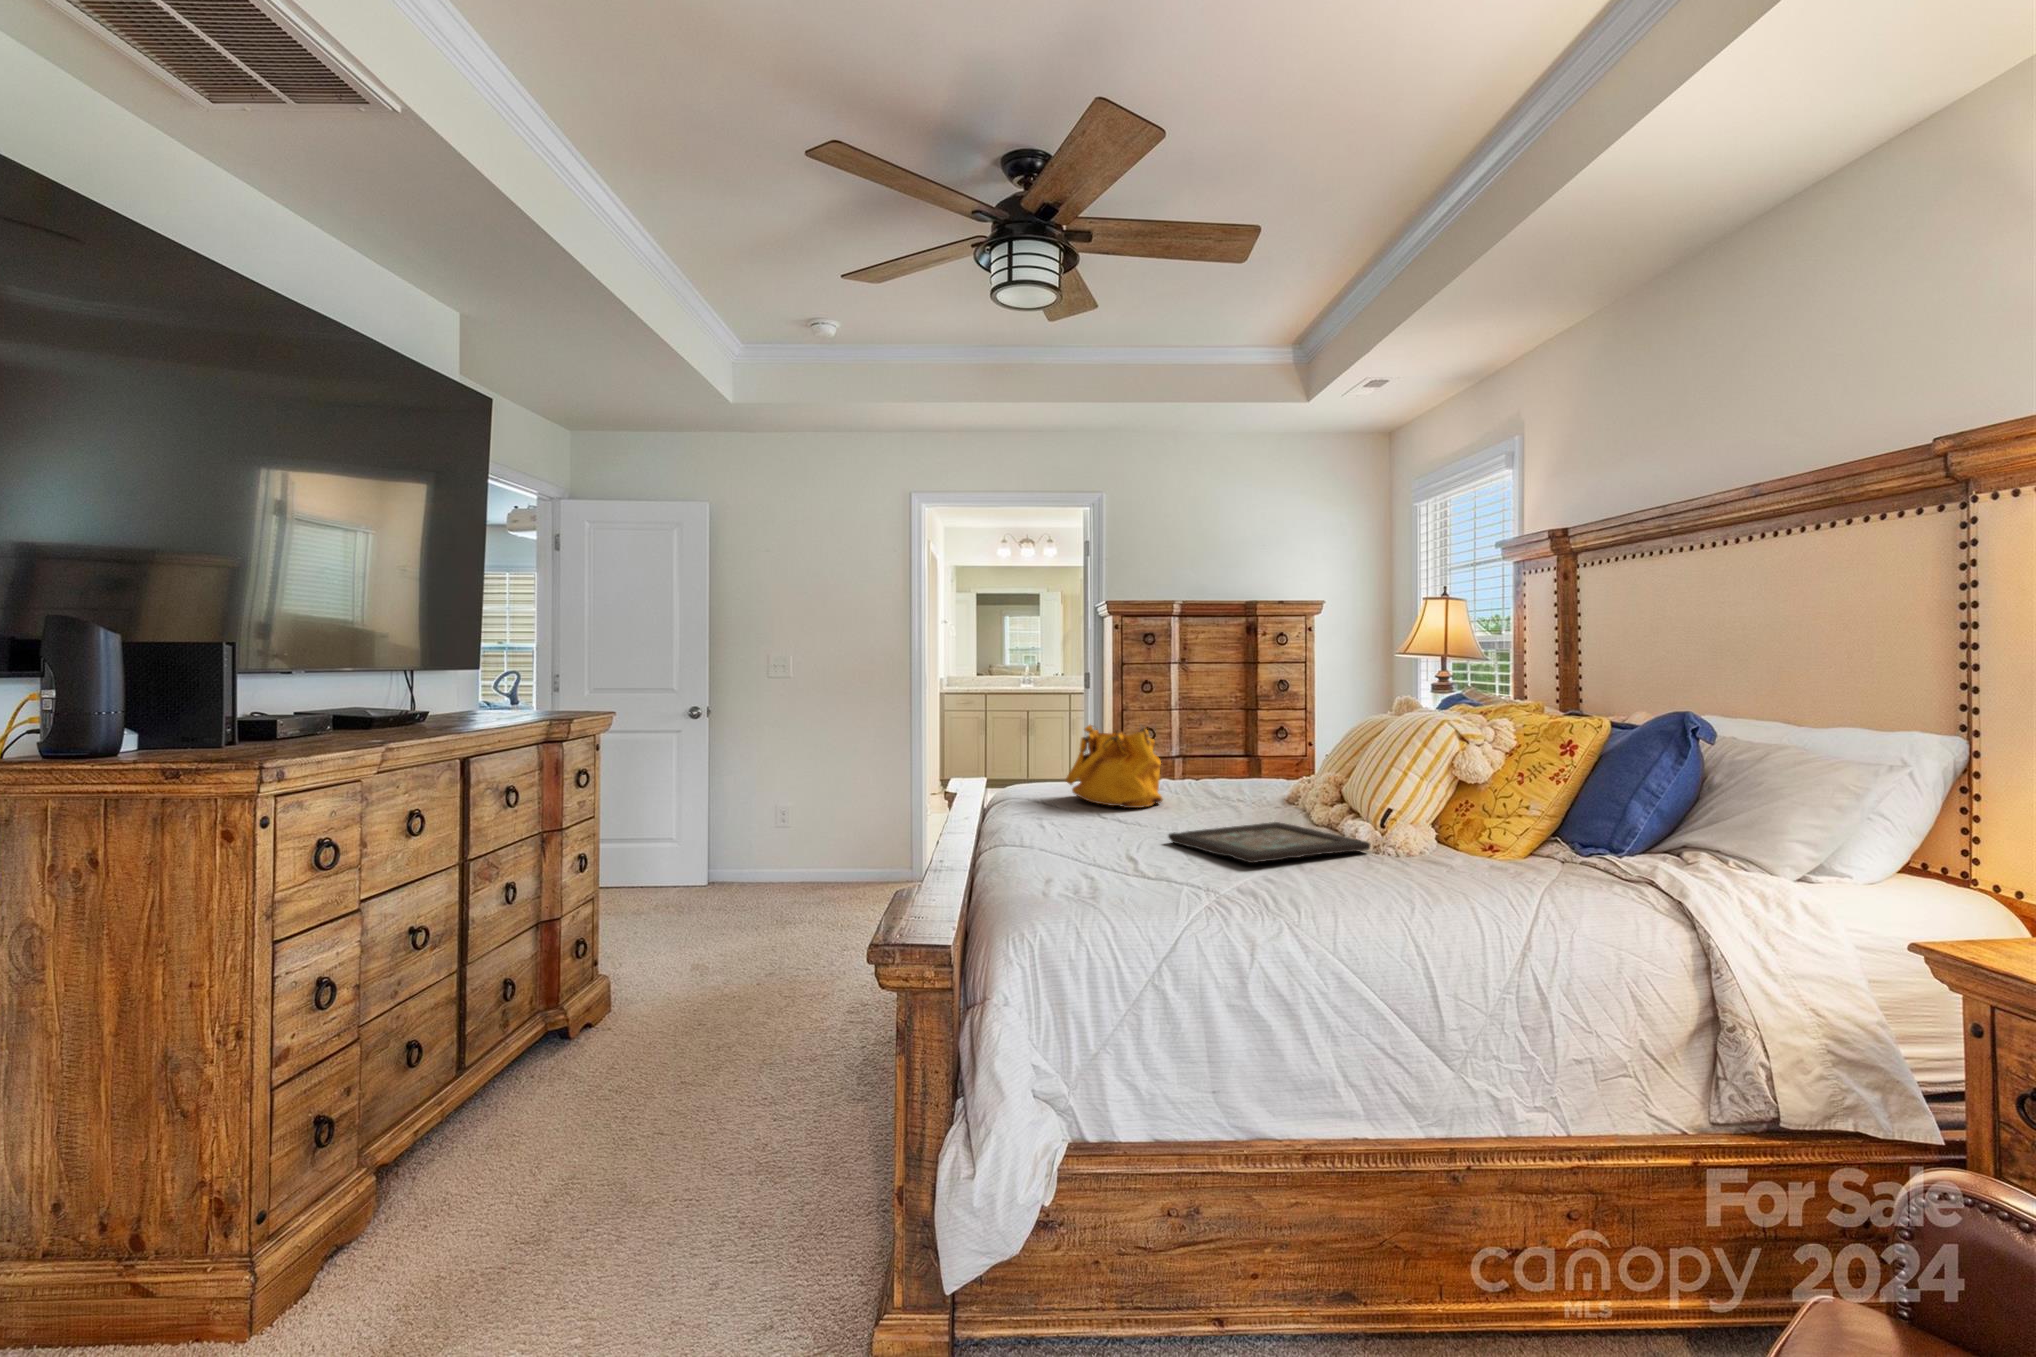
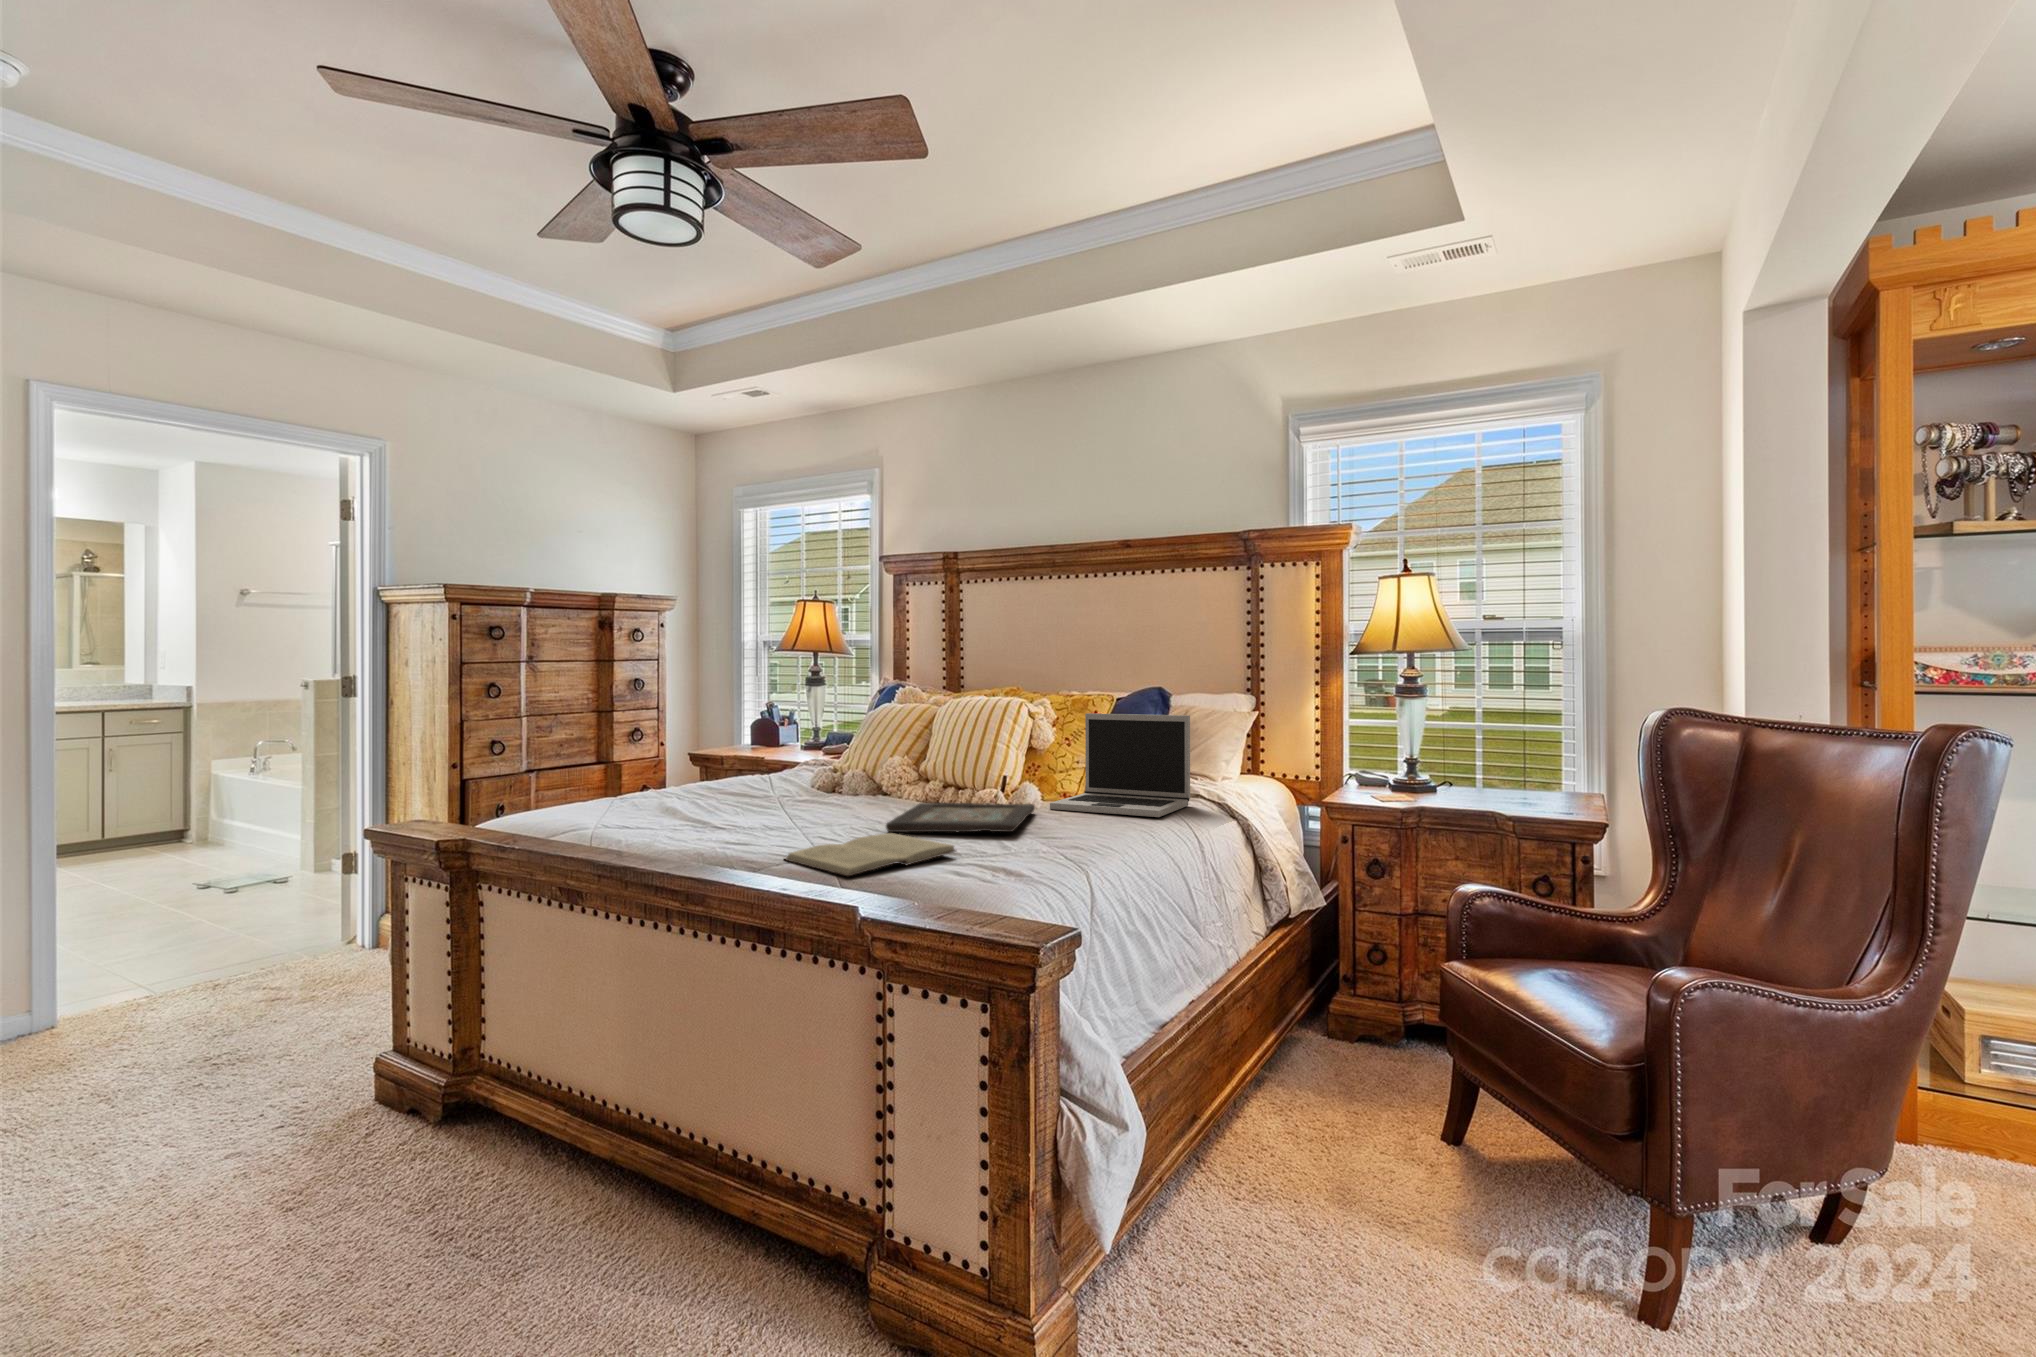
handbag: present [1065,725,1163,808] -> none [633,719,756,816]
laptop: none [1405,743,1604,885] -> present [1050,713,1190,817]
book: none [1013,840,1145,869] -> present [785,833,956,876]

